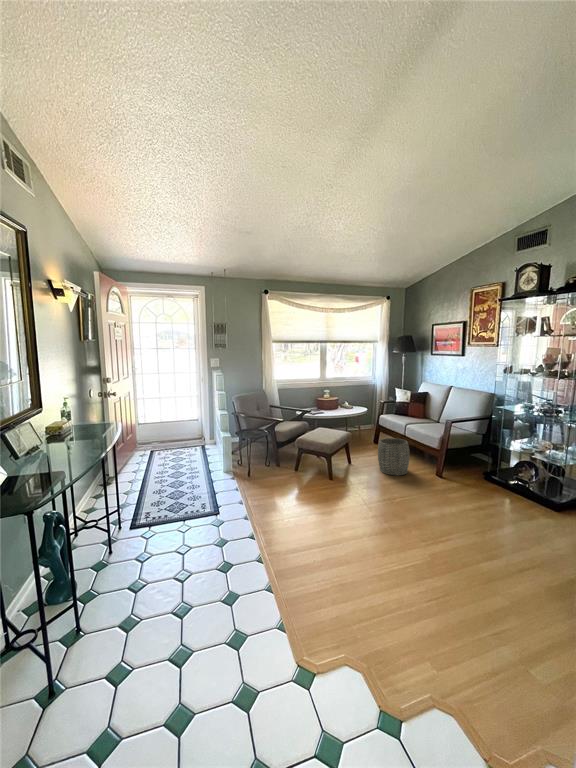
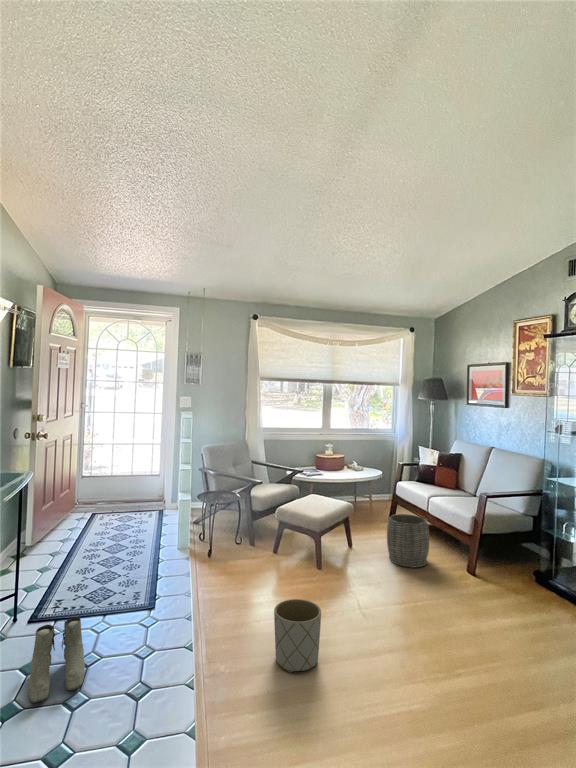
planter: none [313,501,347,550] -> present [274,599,321,673]
boots: none [145,523,184,581] -> present [28,617,85,703]

